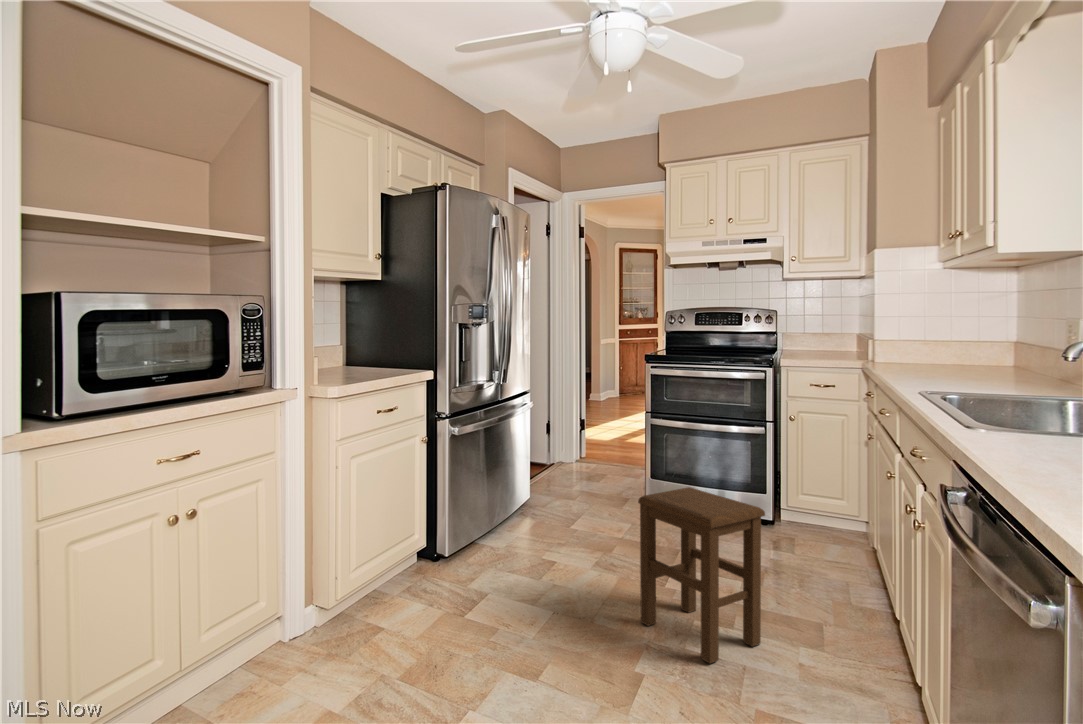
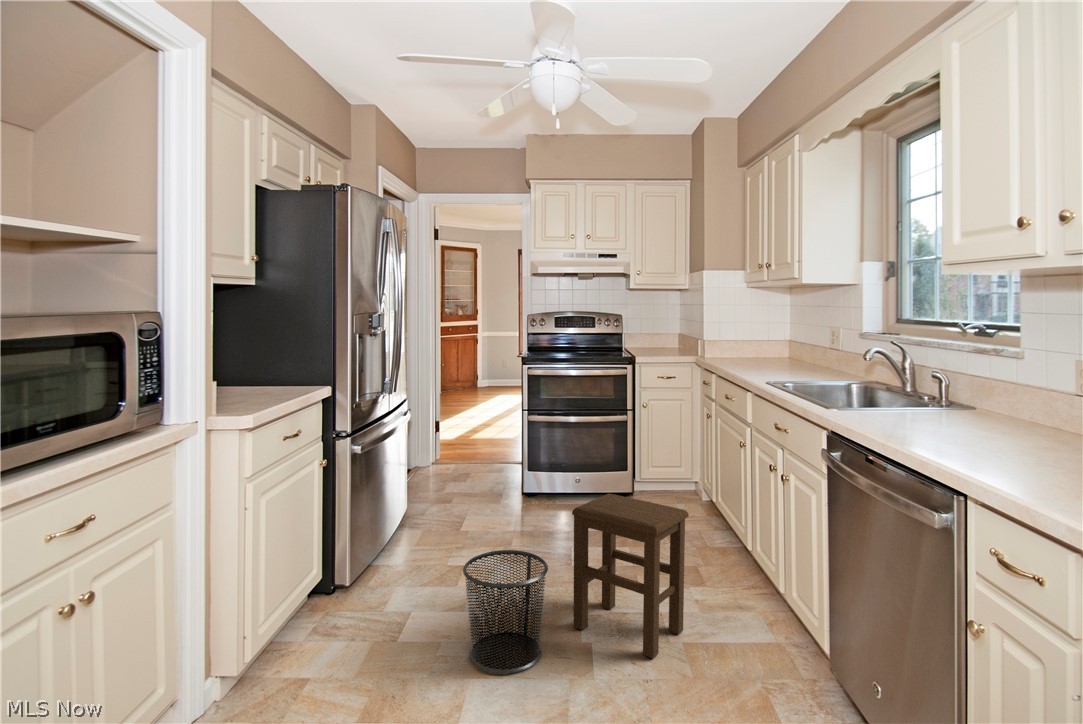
waste bin: none [518,532,603,651] -> present [463,550,548,674]

